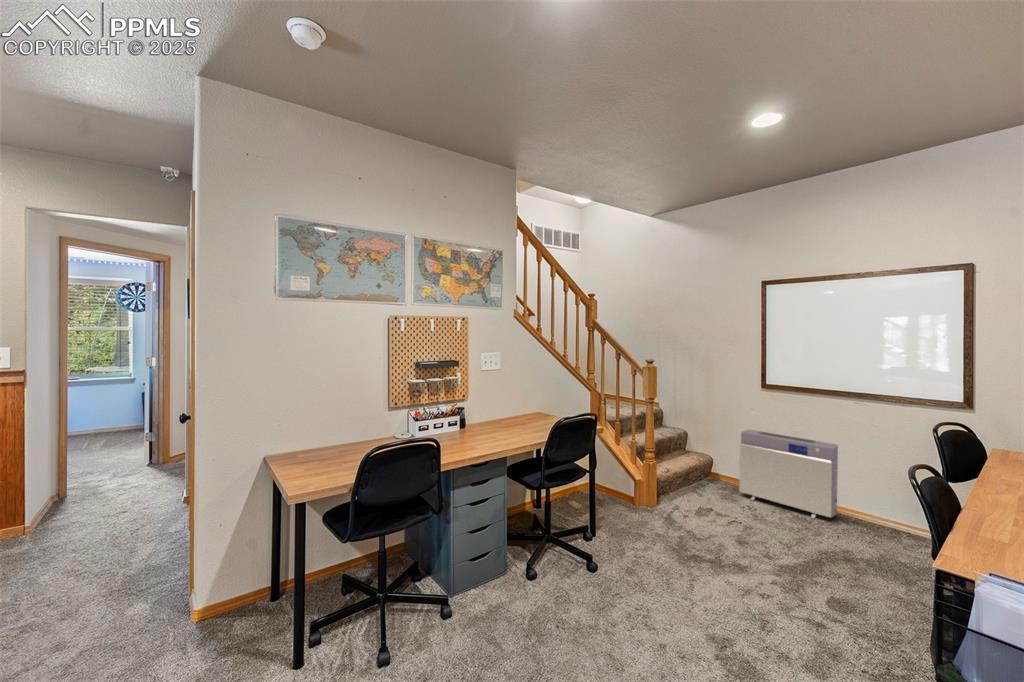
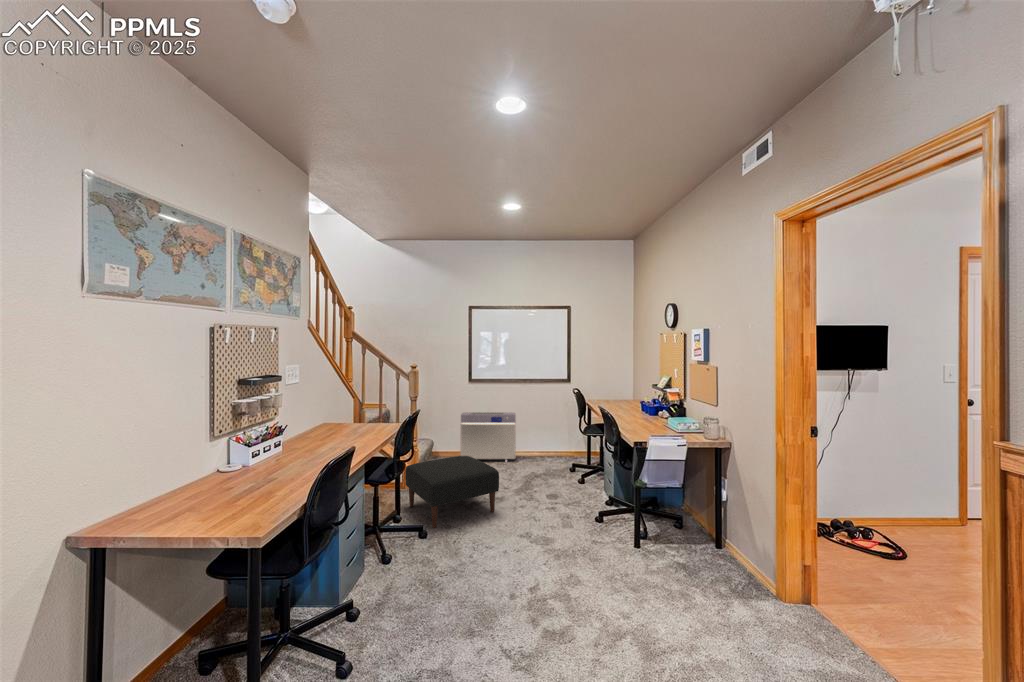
ottoman: none [608,478,718,581] -> present [405,456,499,528]

